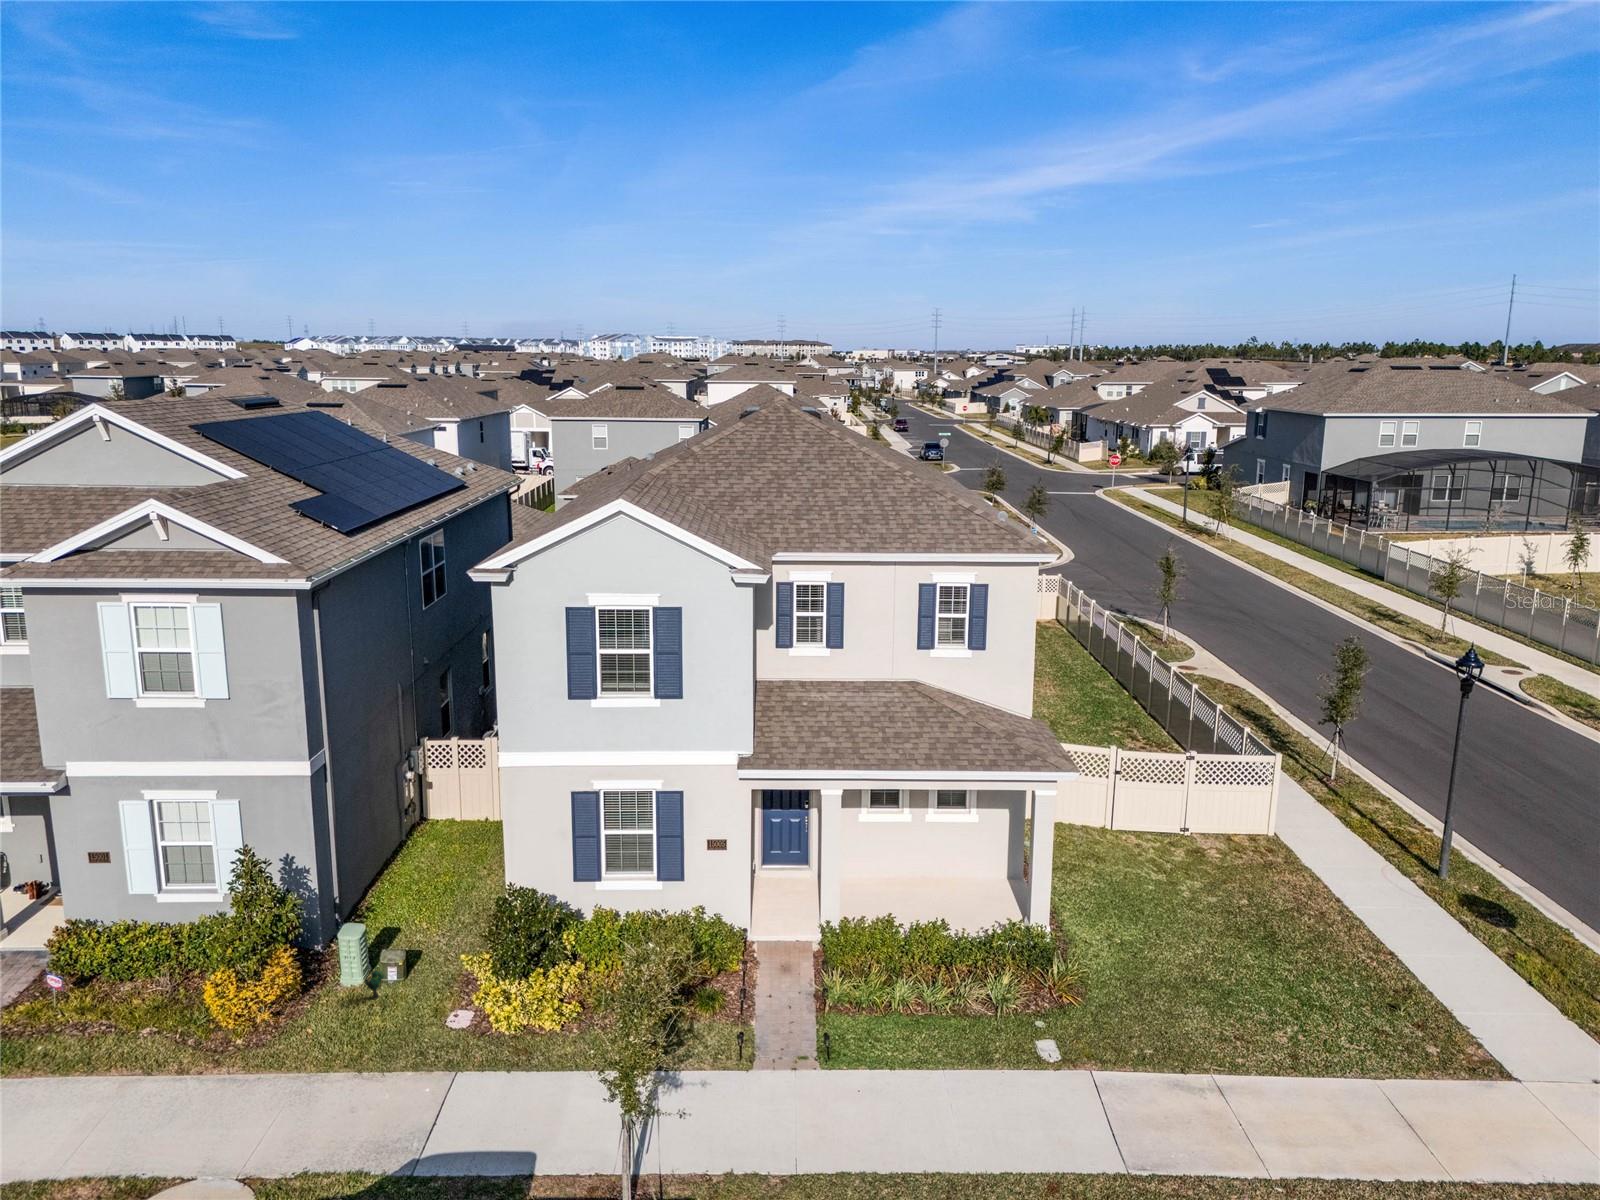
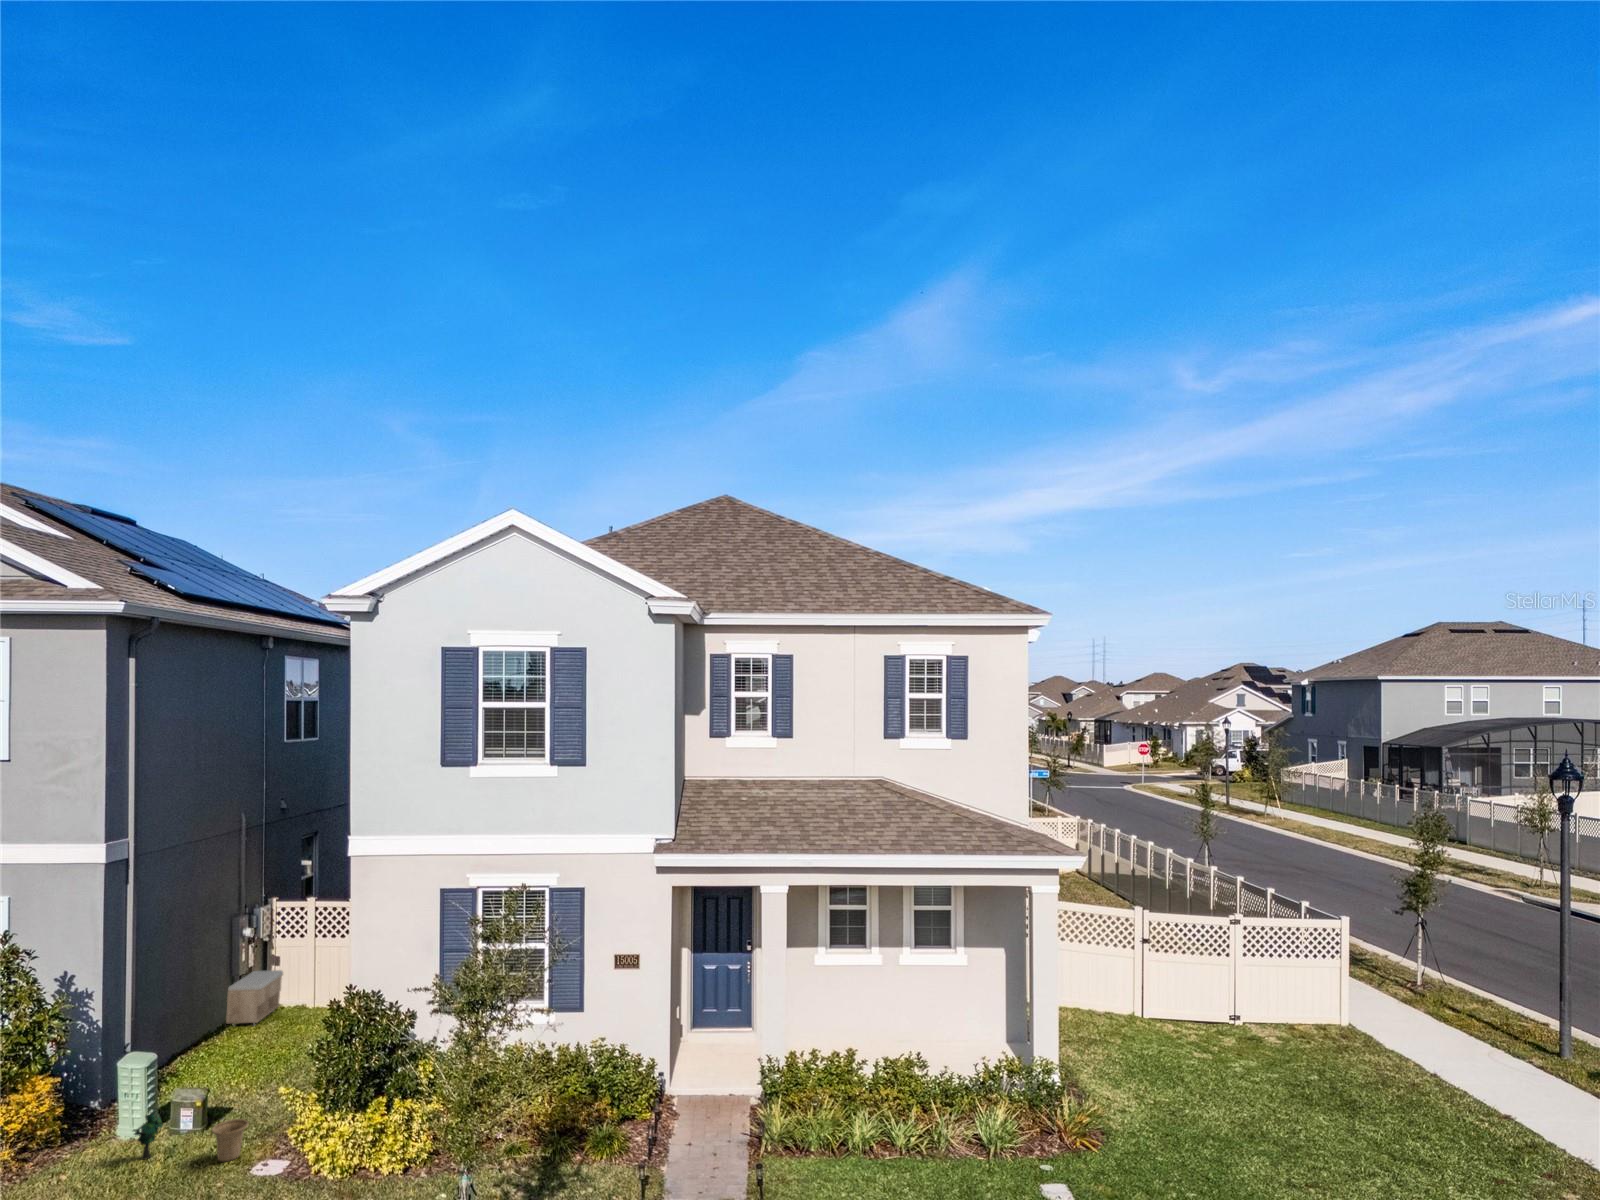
storage bench: none [401,797,440,843] -> present [226,970,283,1026]
basket: none [422,970,448,1002] -> present [212,1119,248,1162]

